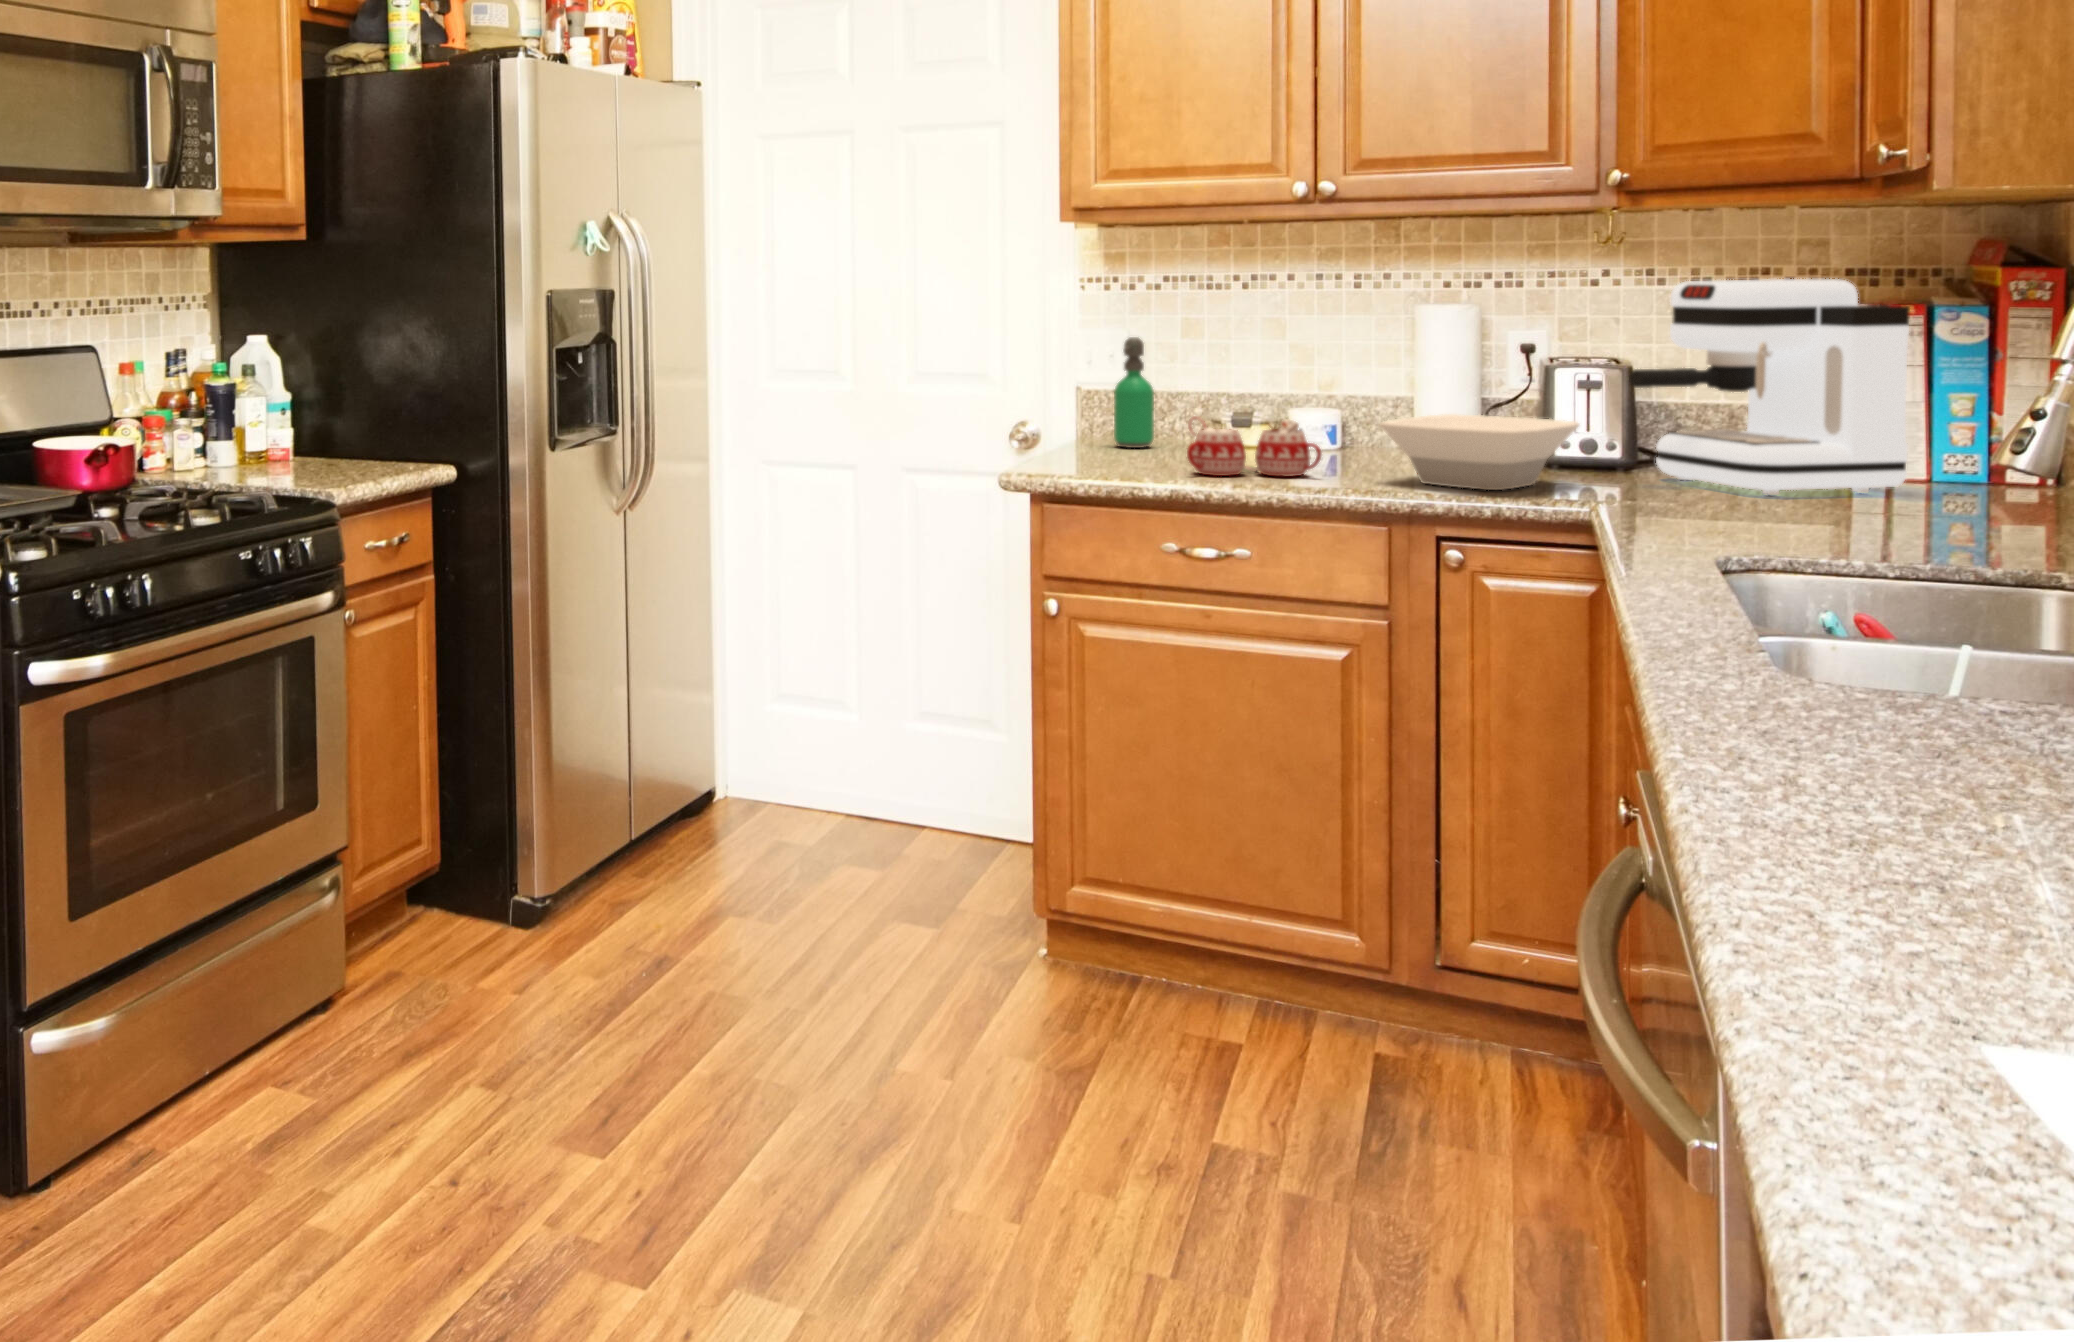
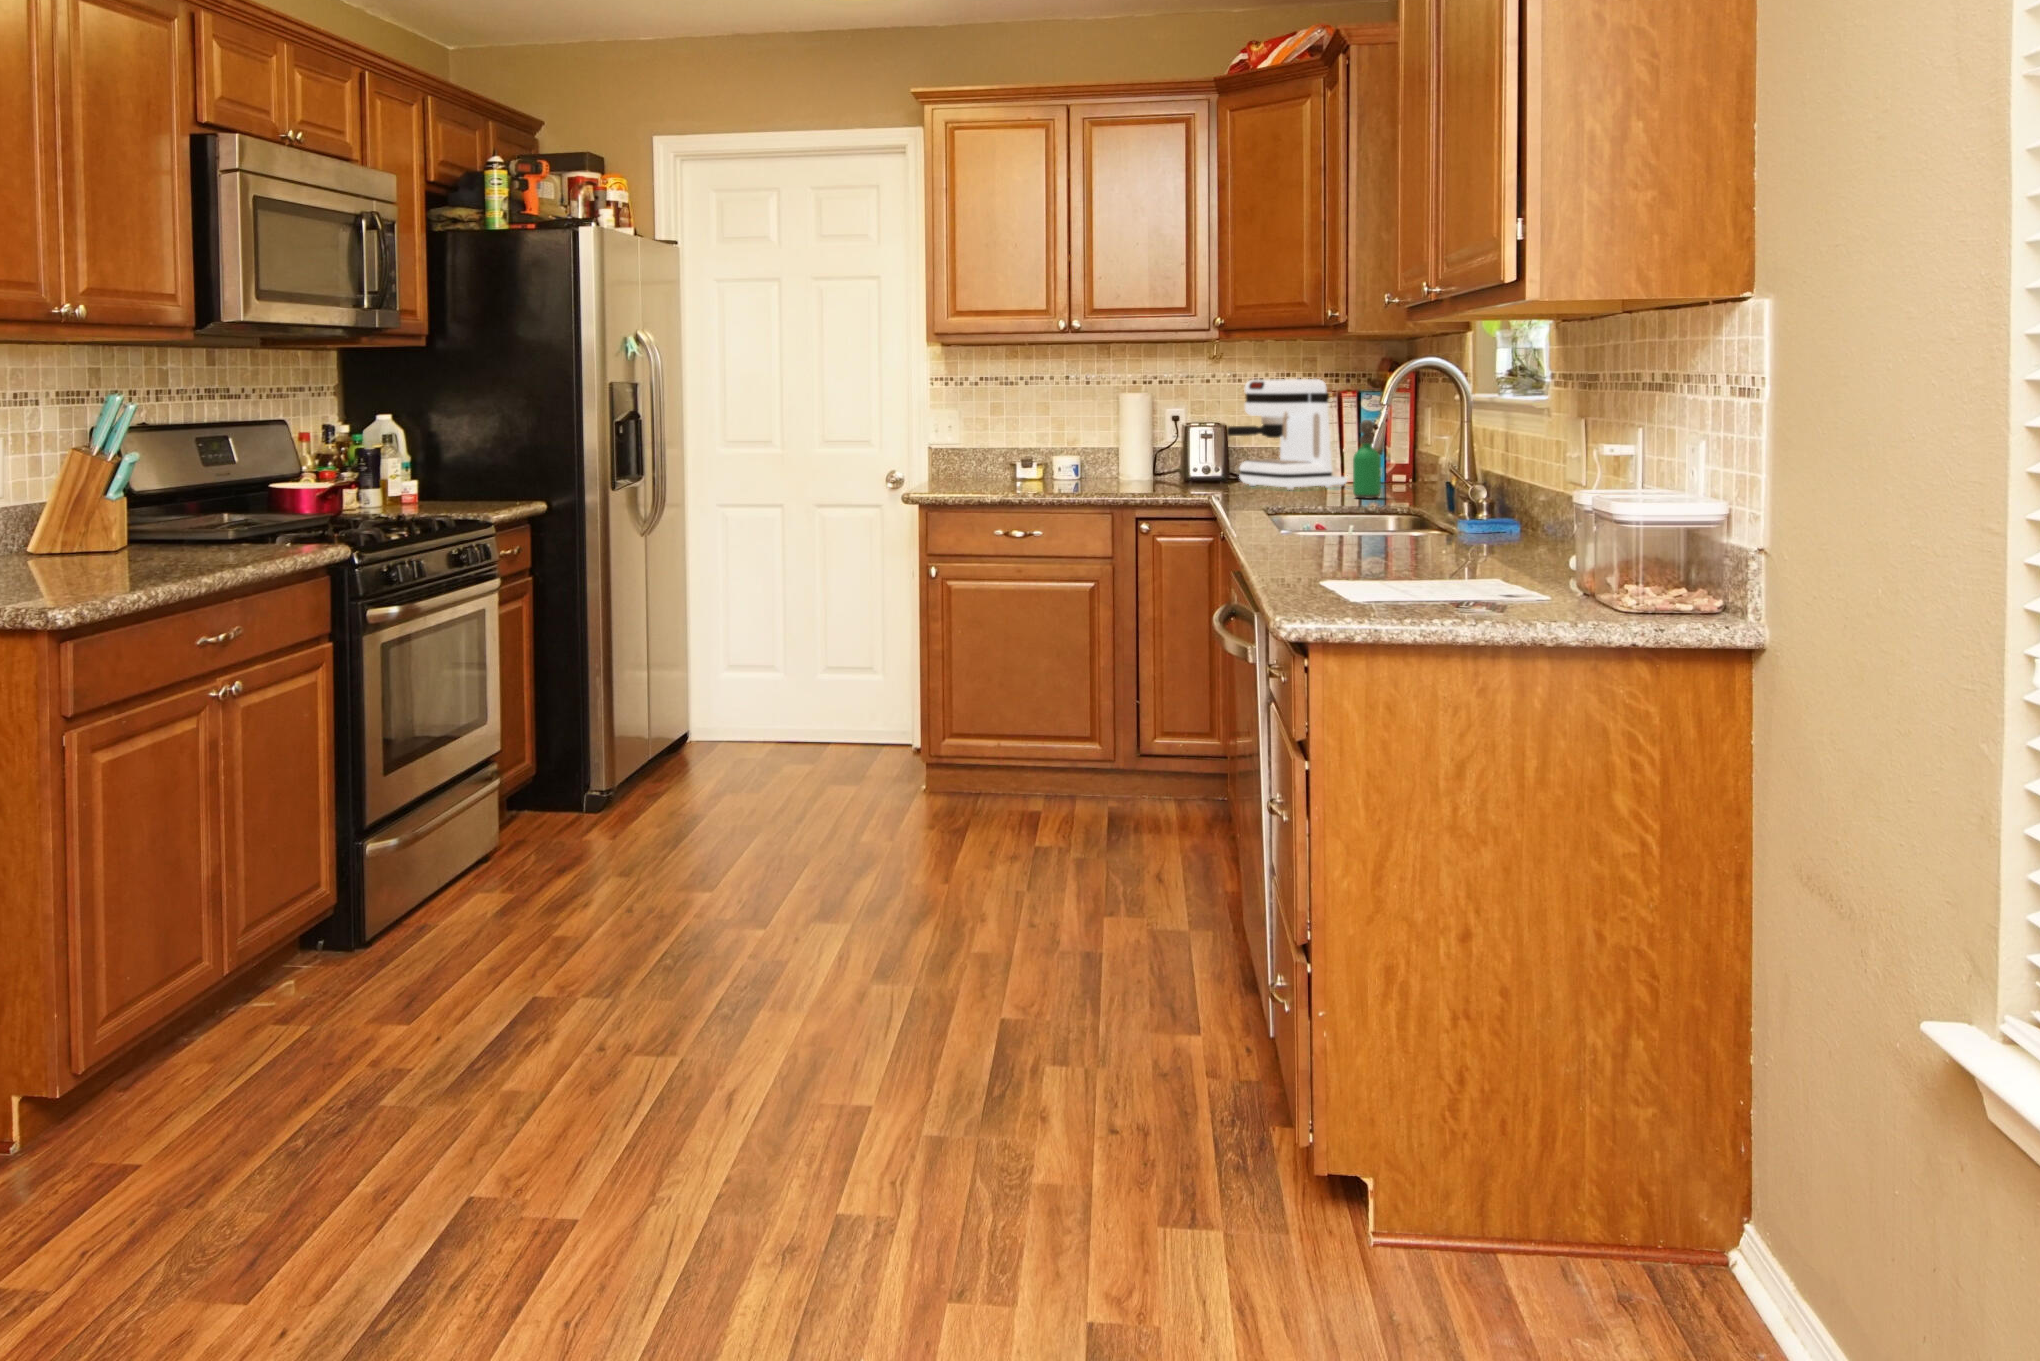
soap dispenser: present [1114,337,1154,448] -> present [1353,420,1381,498]
bowl: present [1380,414,1579,490] -> none [1108,453,1204,491]
mug: present [1187,416,1321,477] -> none [1005,457,1078,490]

